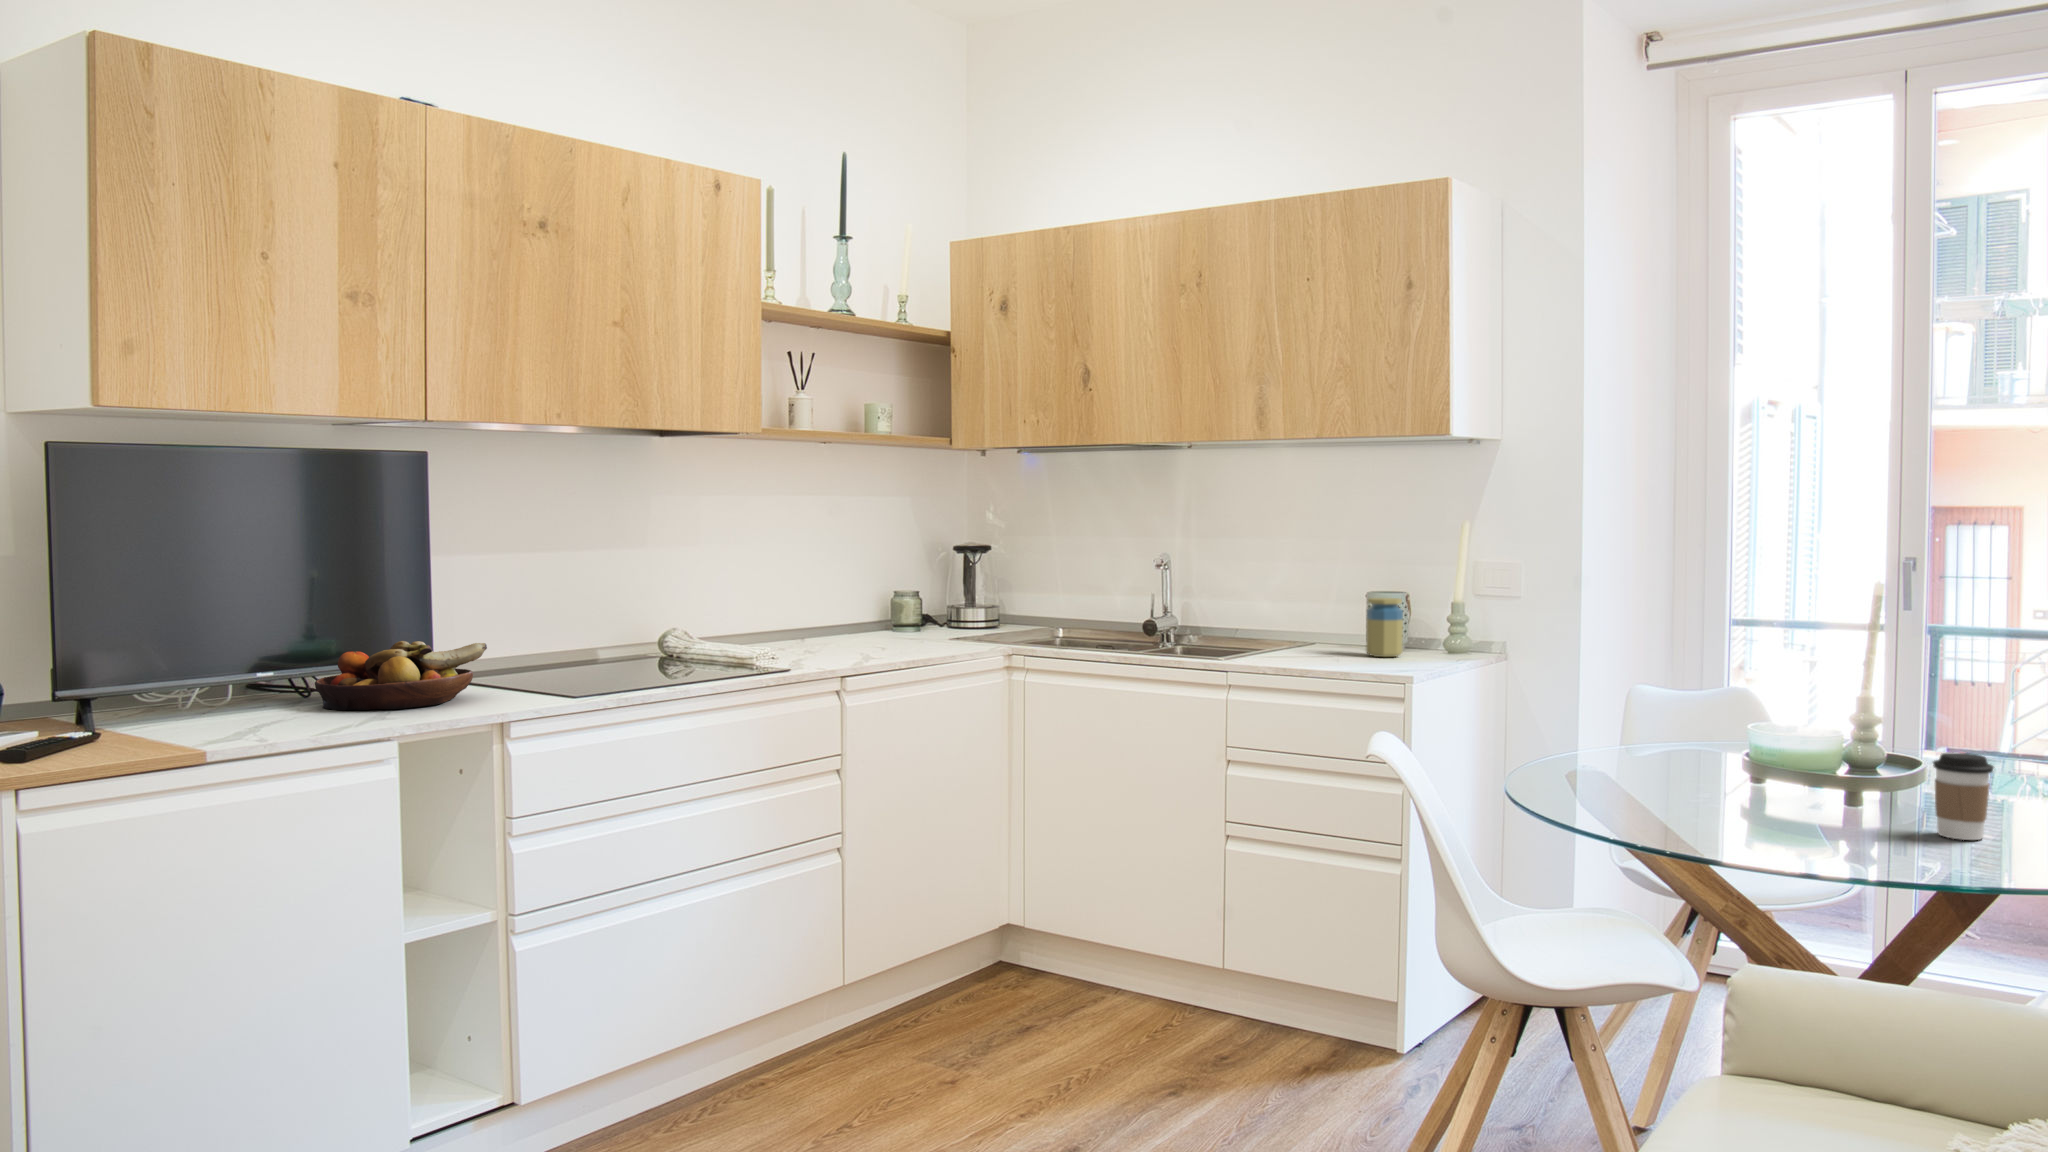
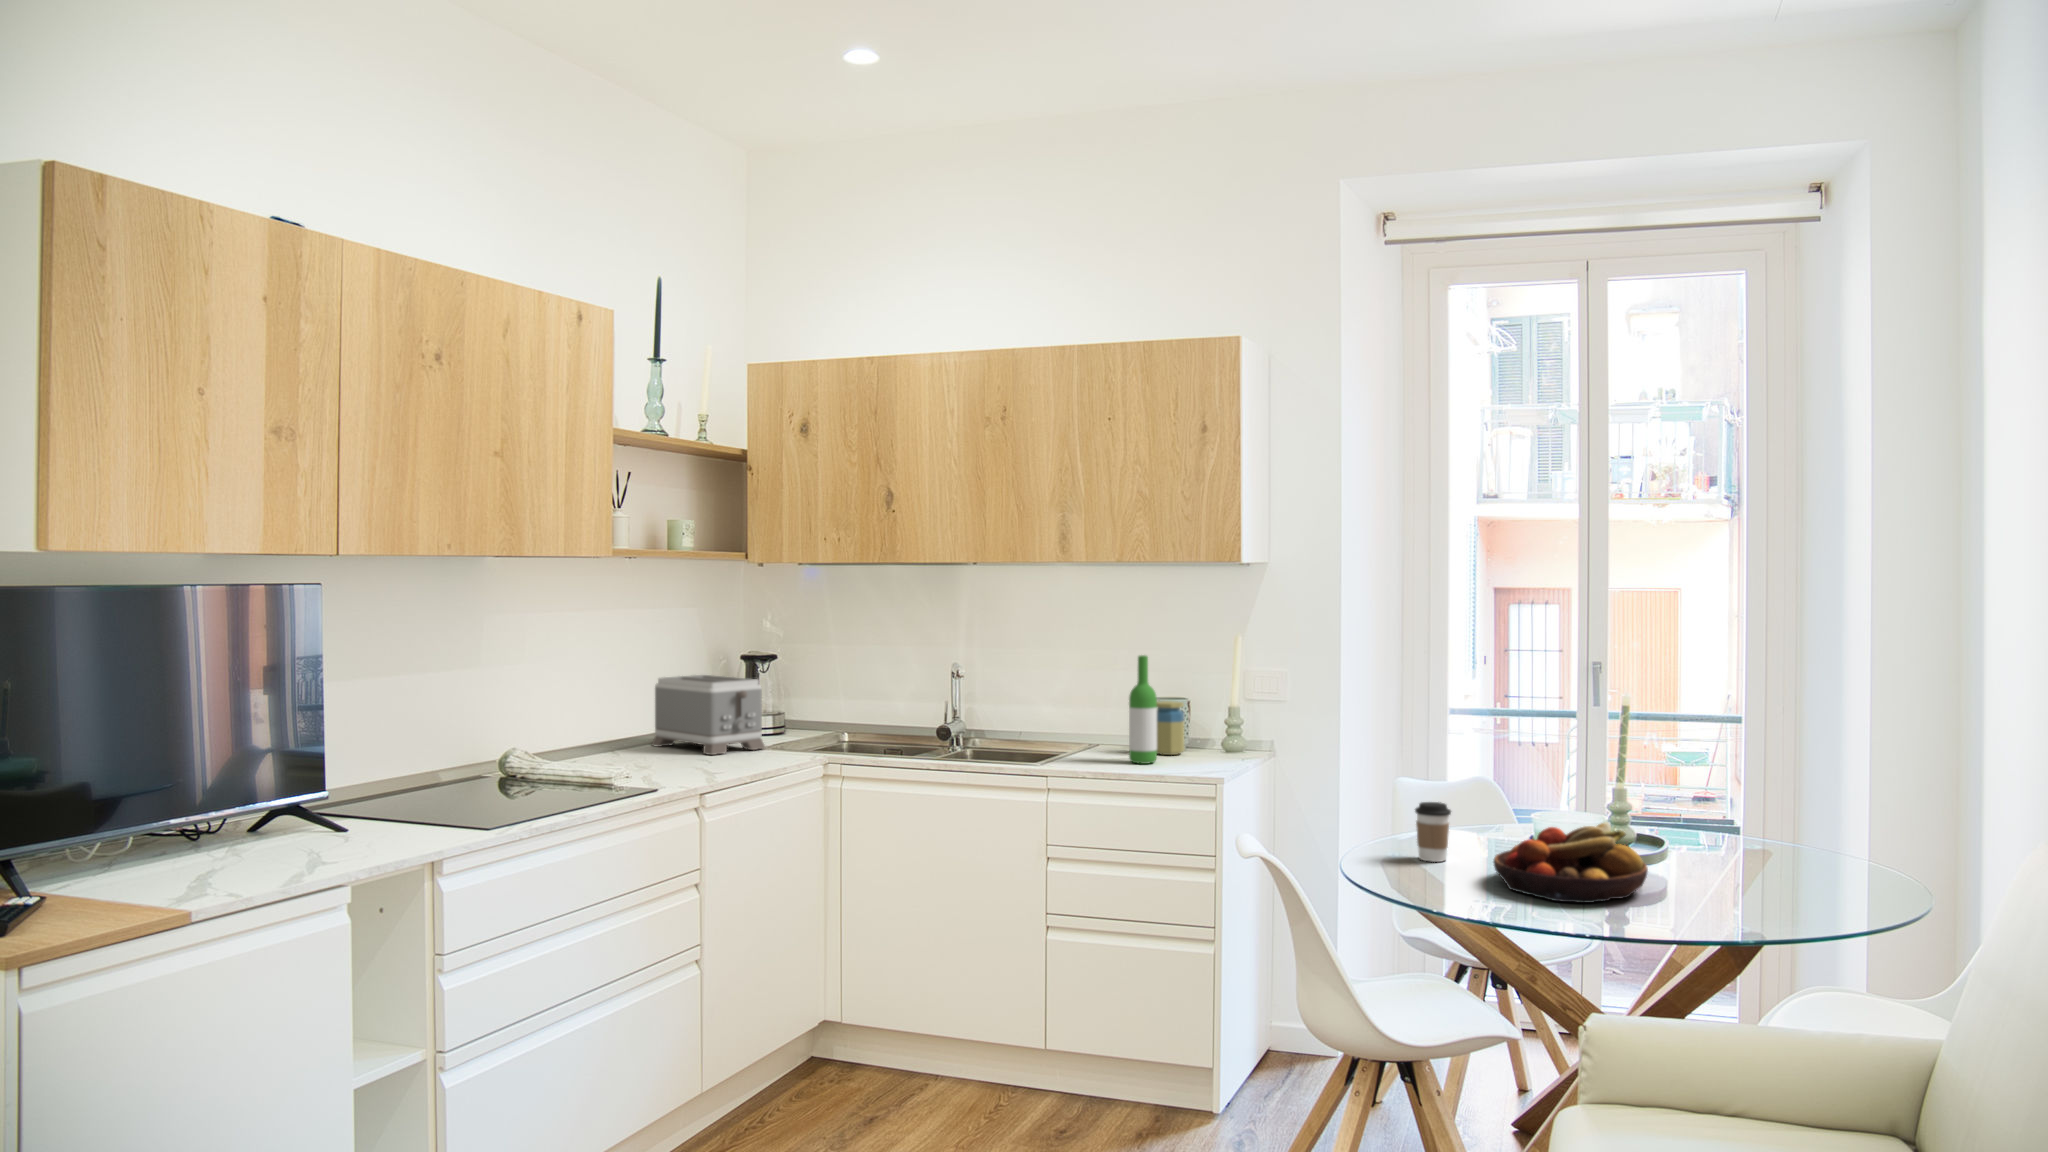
wine bottle: none [1326,543,1358,663] -> present [1129,655,1157,764]
toaster: none [853,564,958,642] -> present [652,675,765,755]
fruit bowl: present [315,641,487,710] -> present [1493,822,1648,903]
coffee cup: present [1933,753,1994,840] -> present [1415,802,1451,862]

